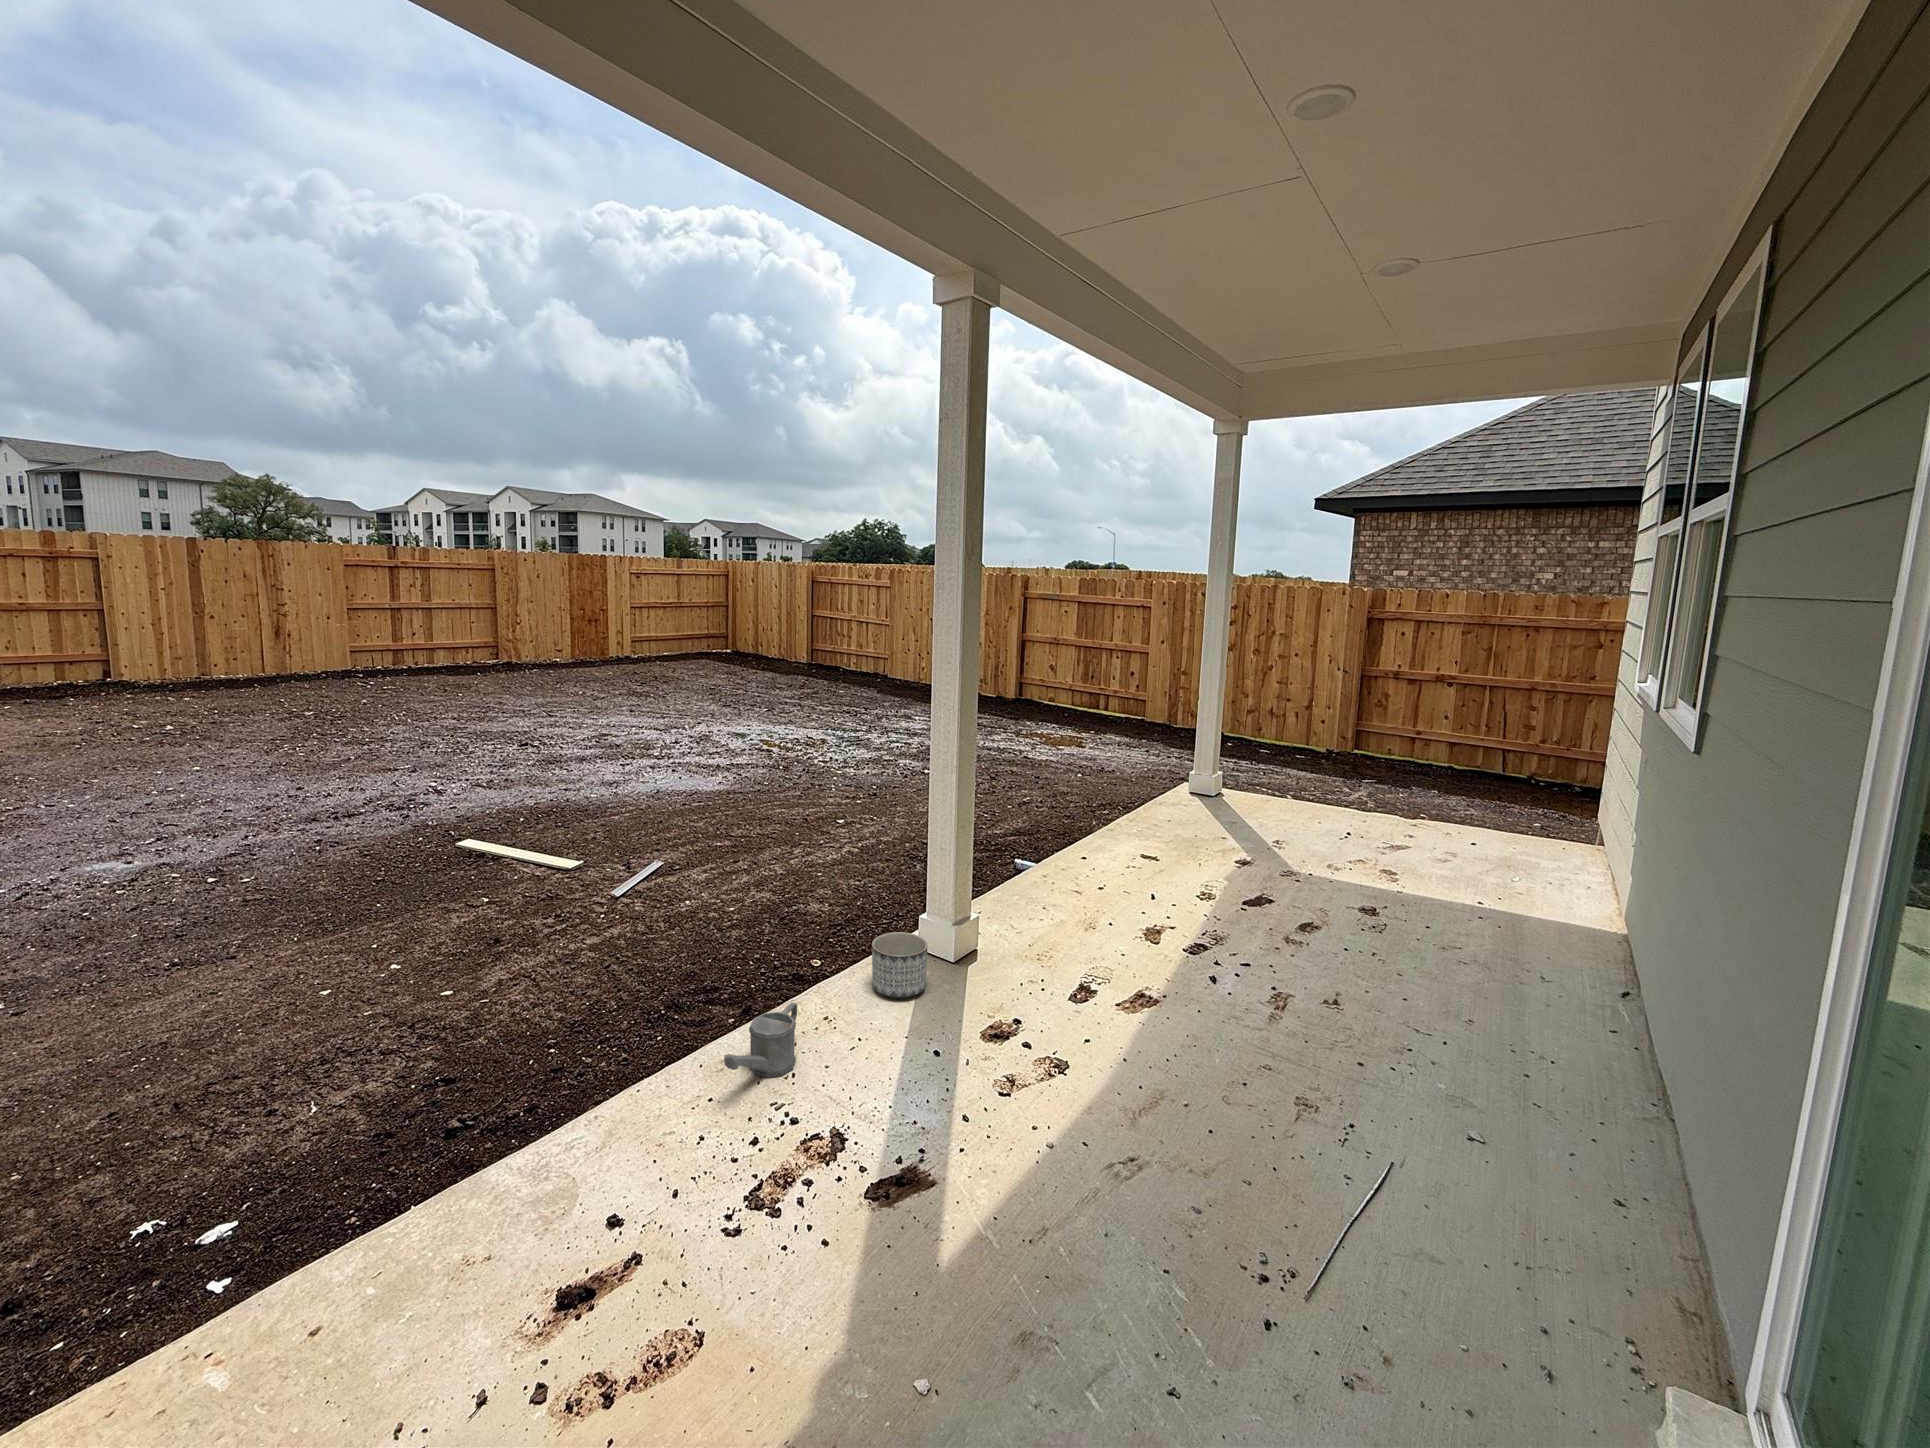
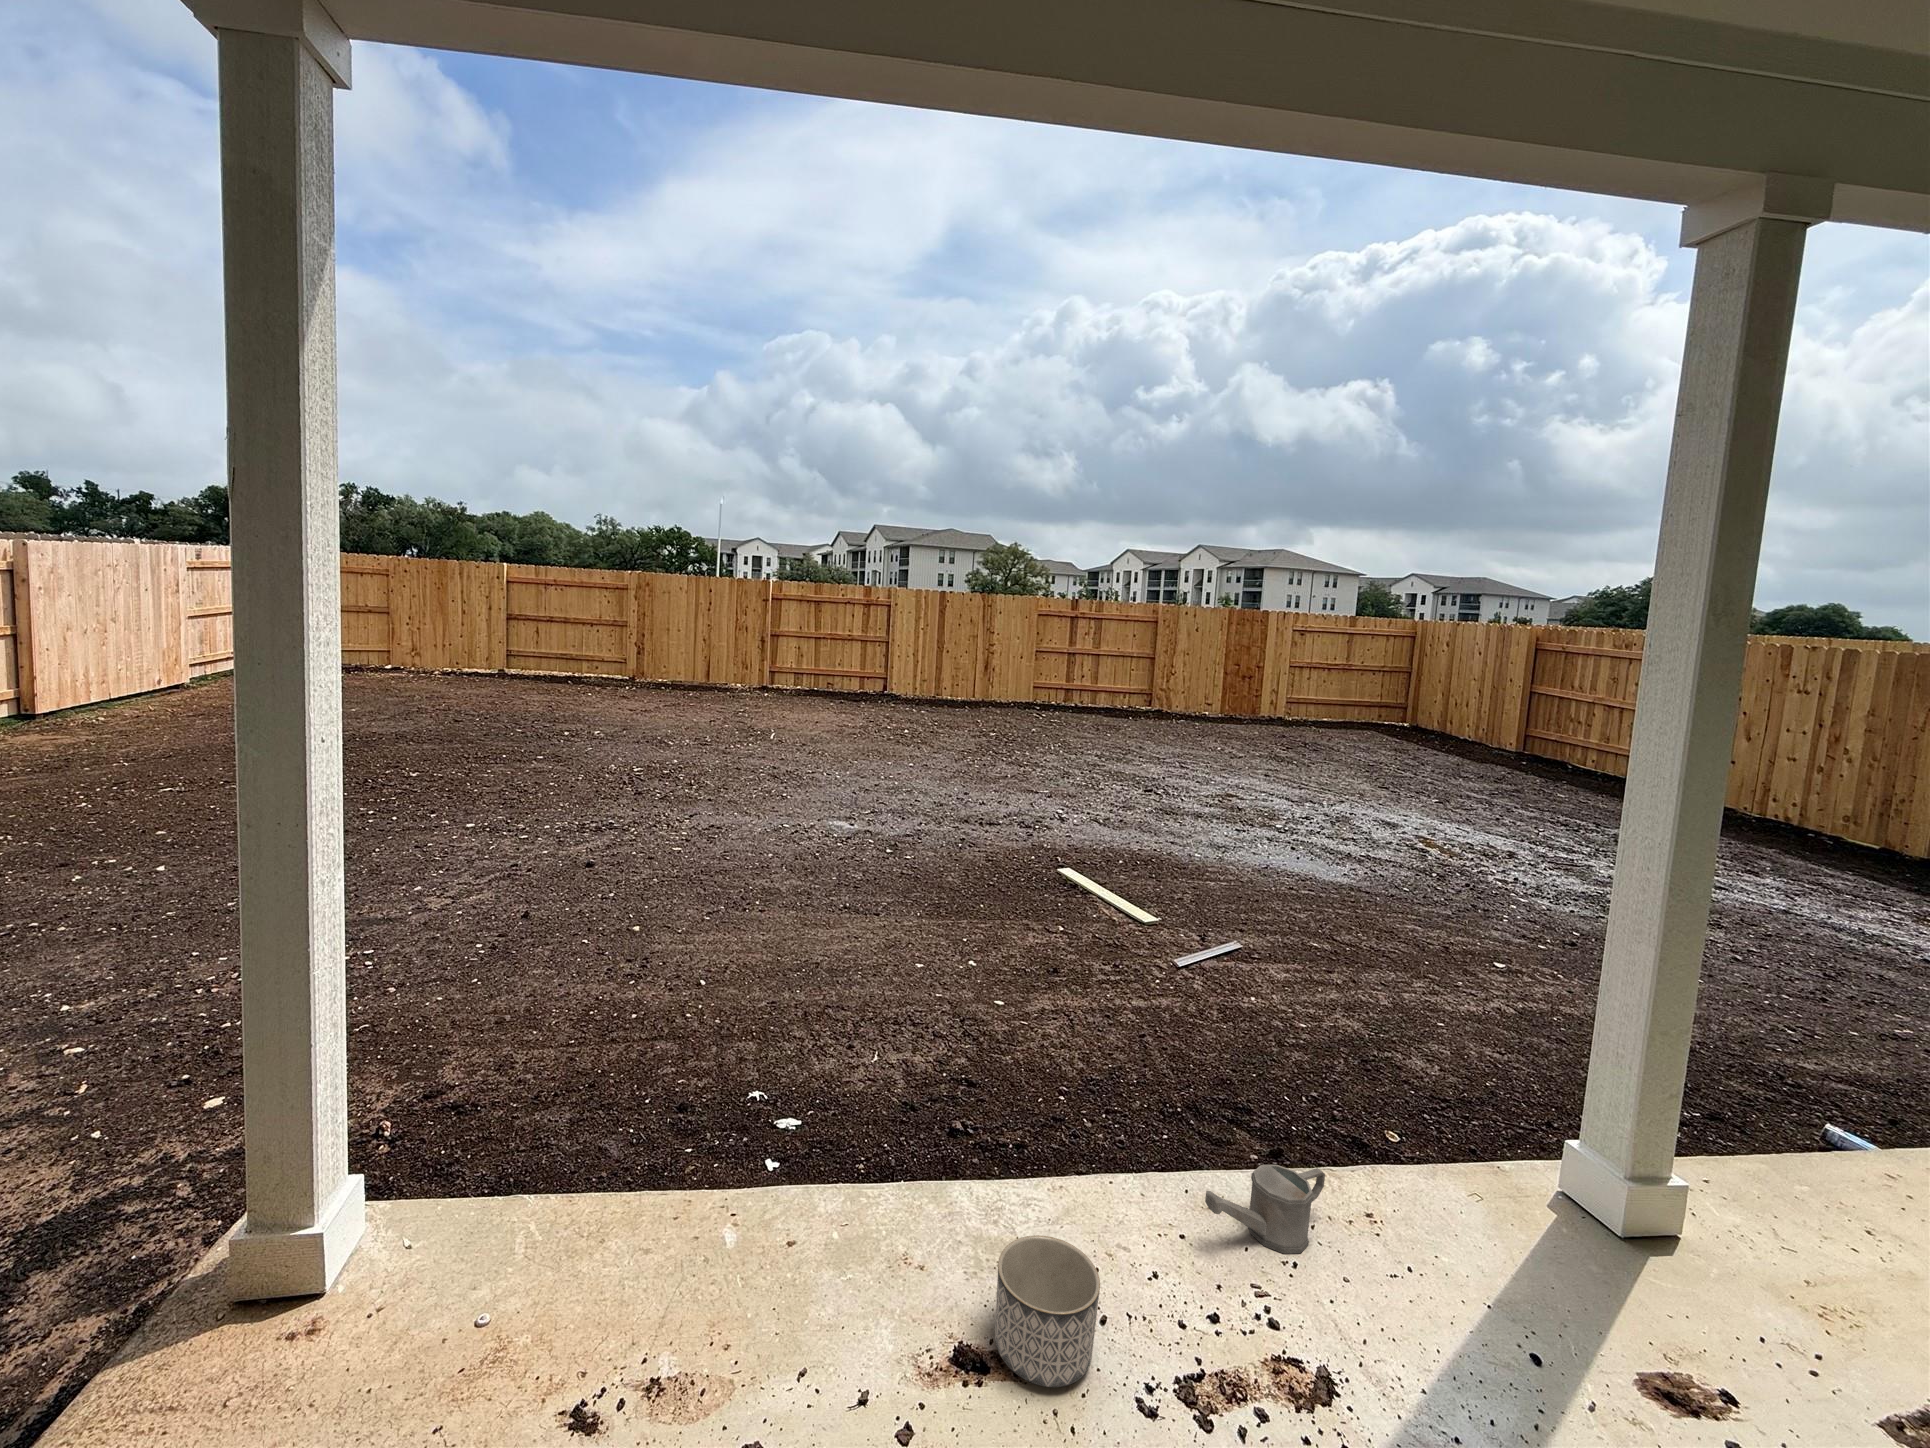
planter: present [872,932,928,998] -> present [995,1235,1100,1387]

